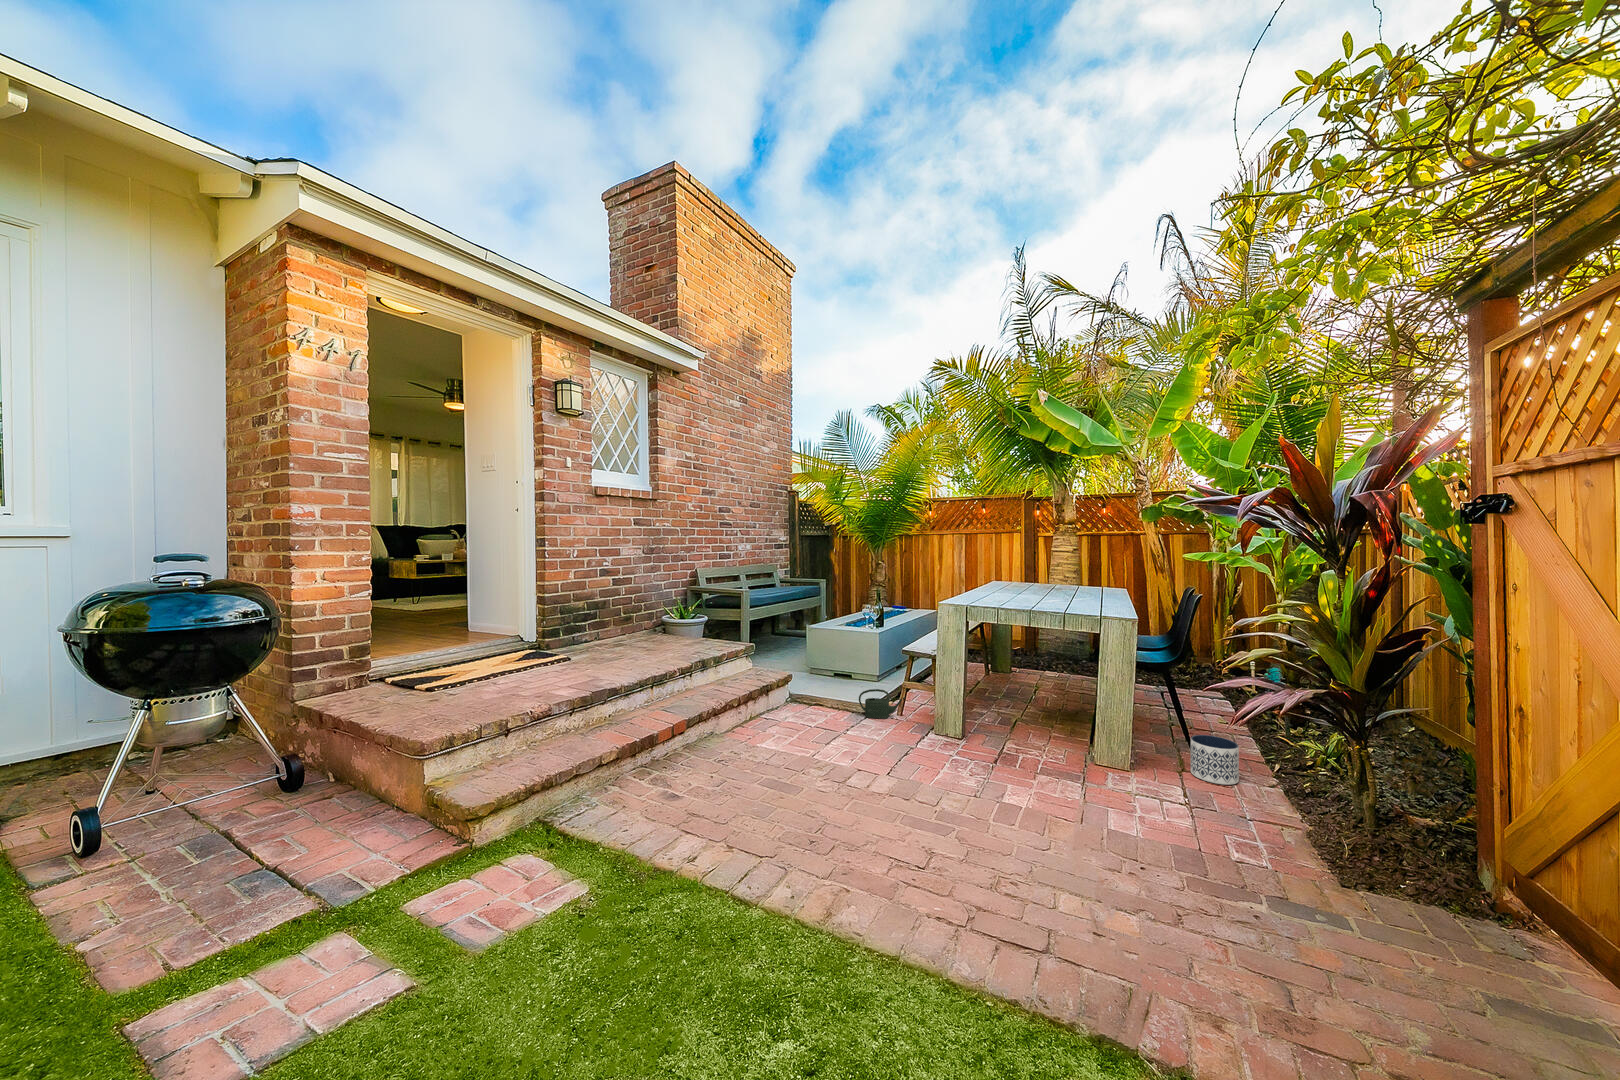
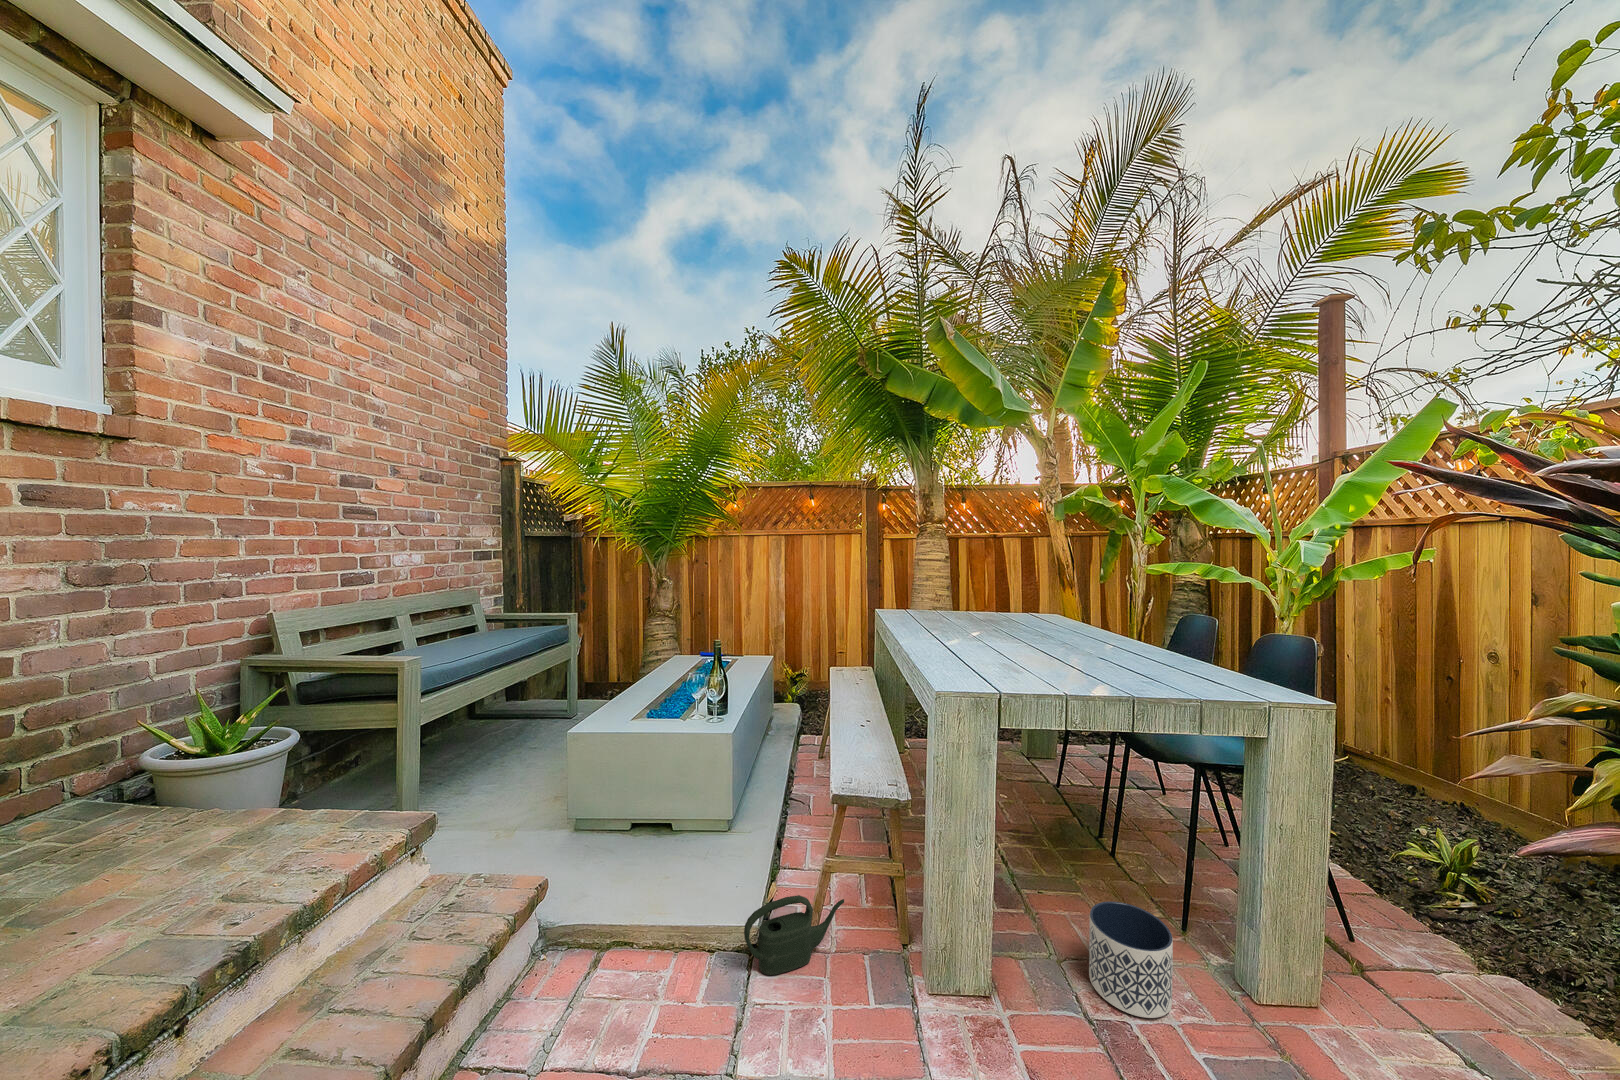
planter: present [1191,735,1239,785] -> present [1089,901,1173,1018]

